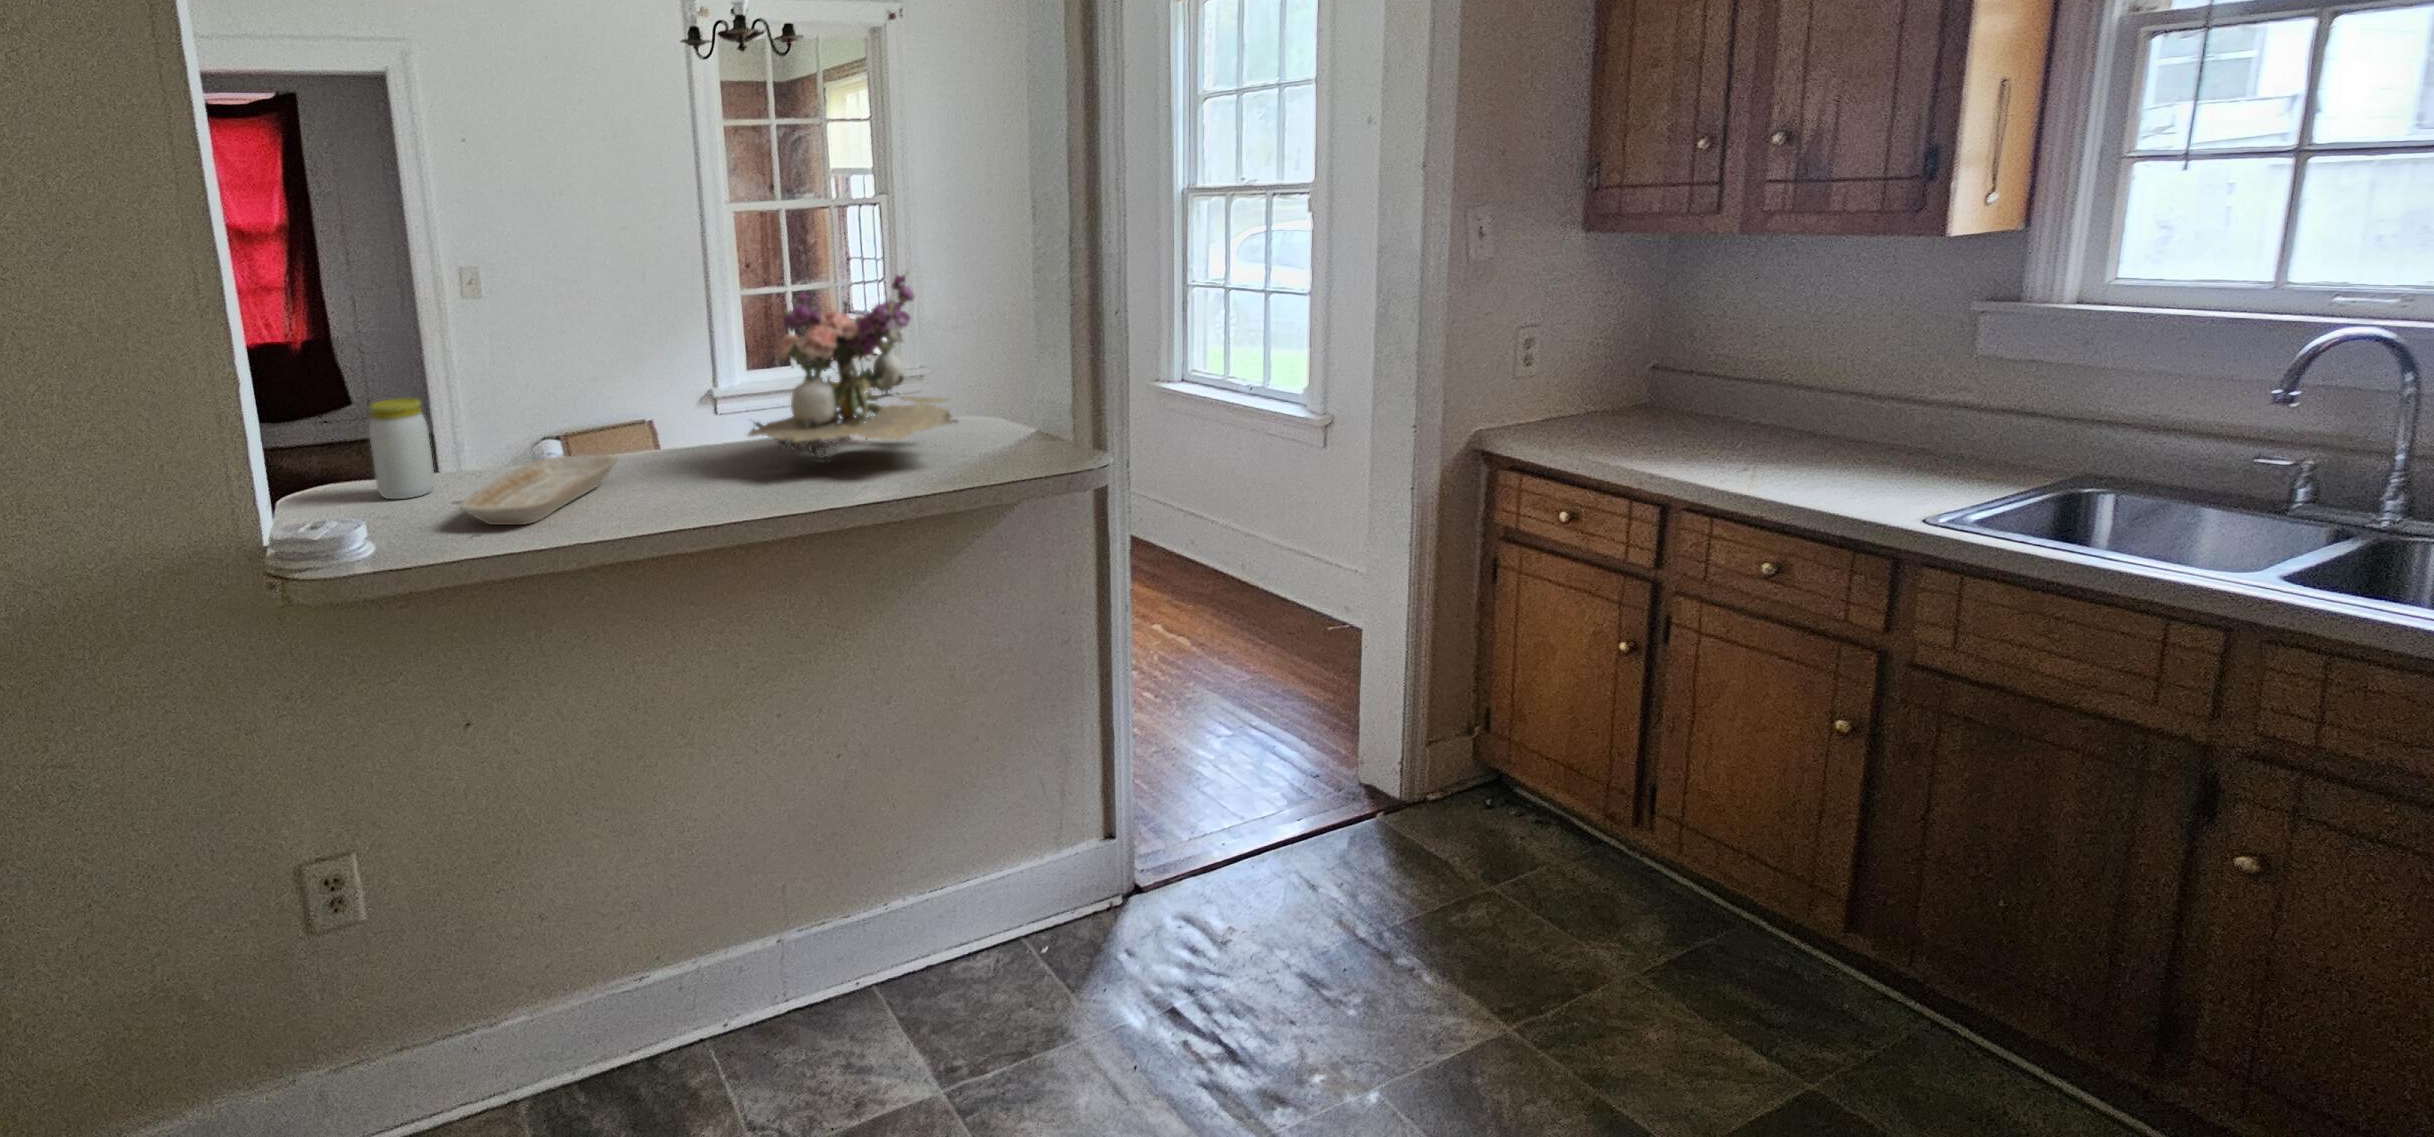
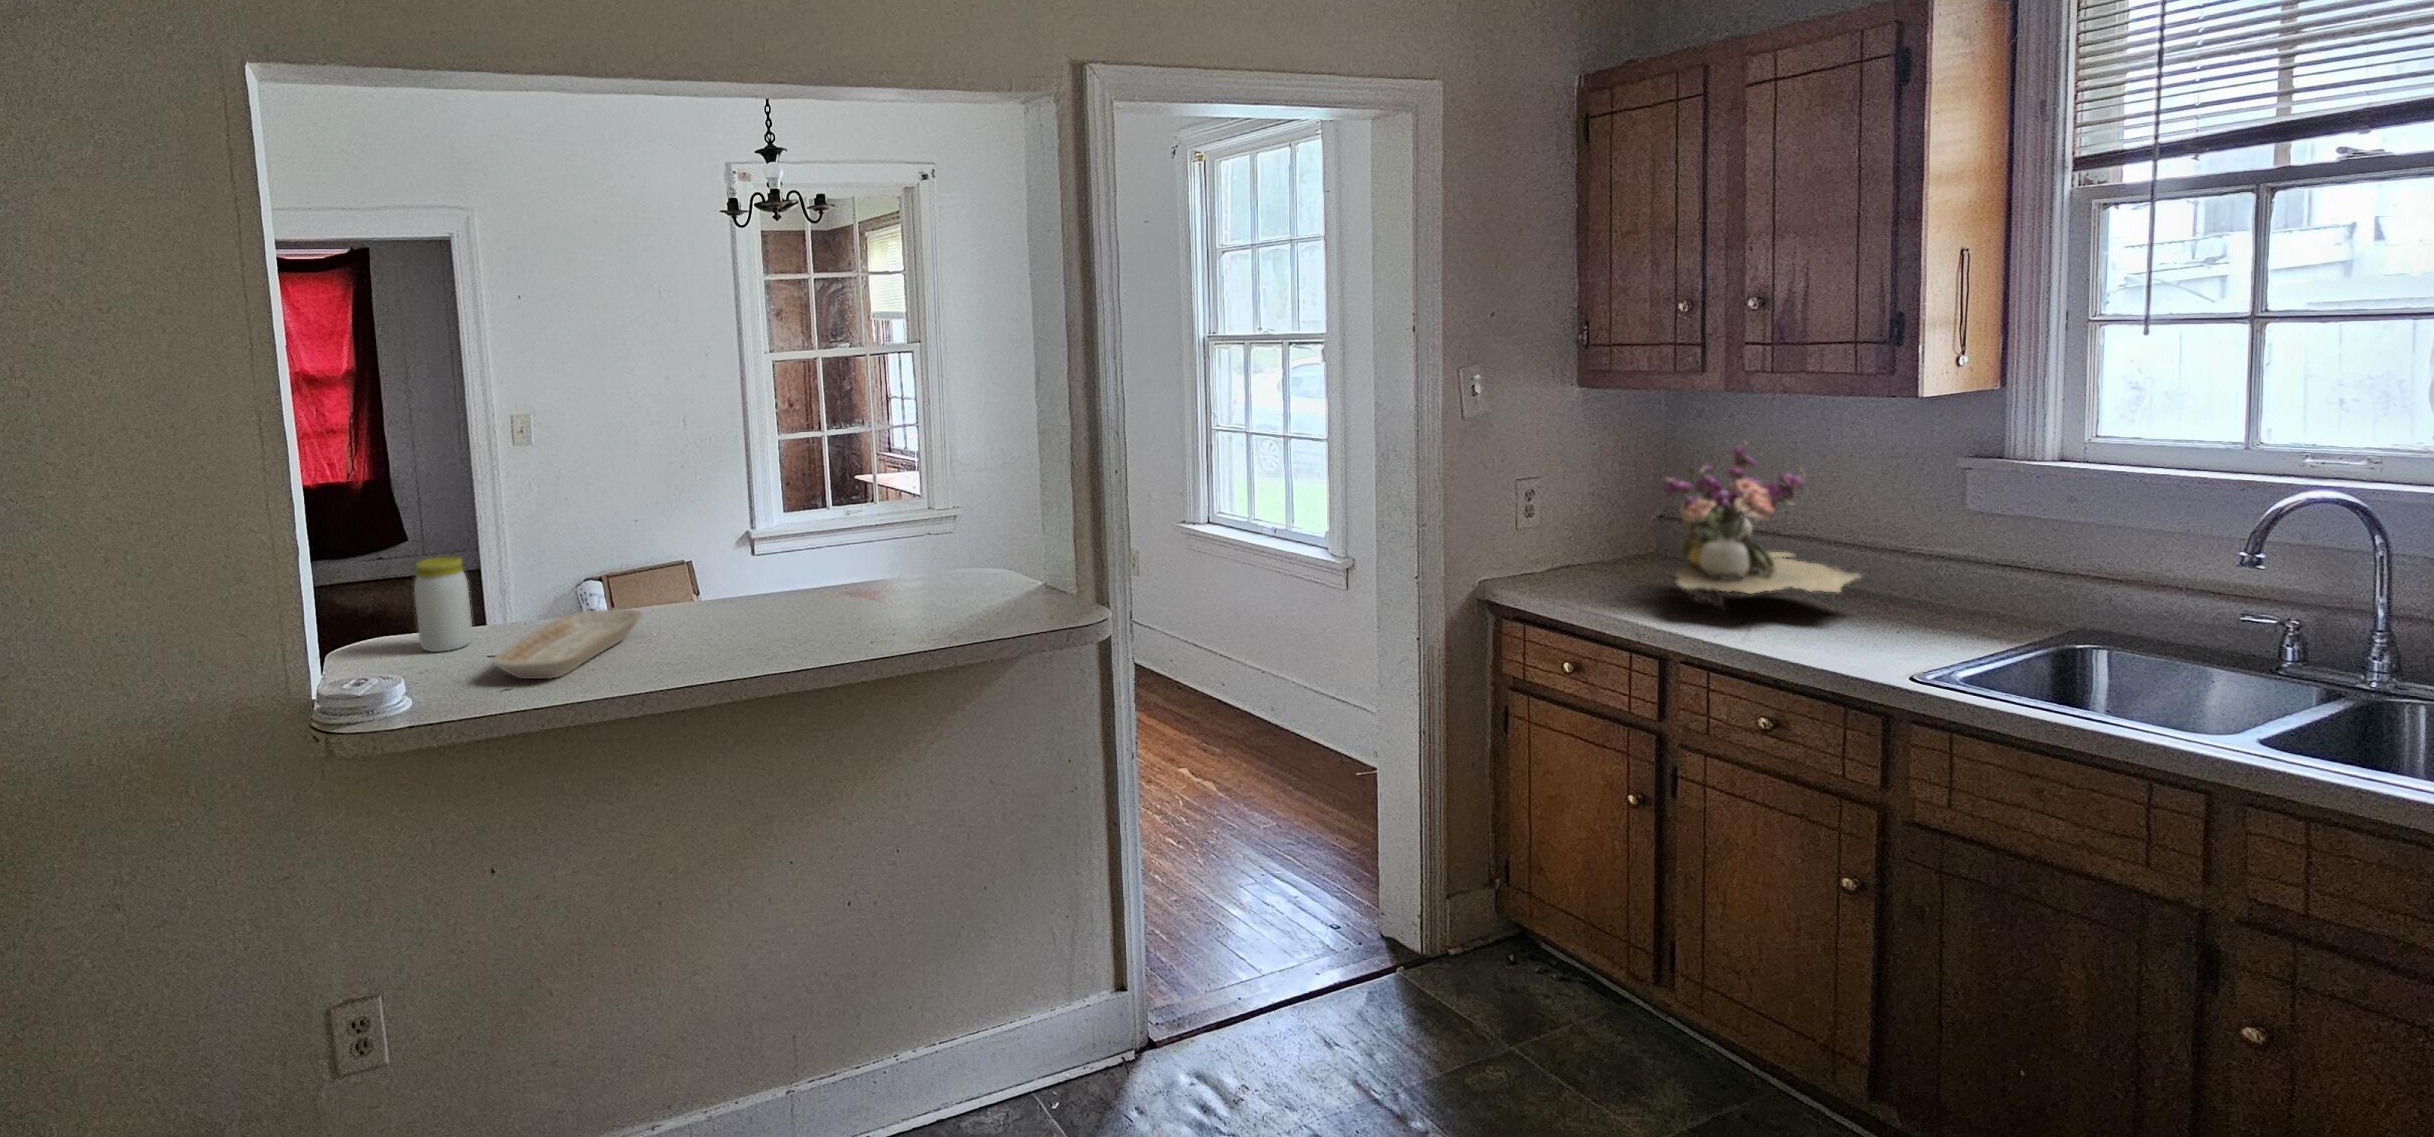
flower arrangement: present [747,271,957,460] -> present [1662,442,1865,607]

